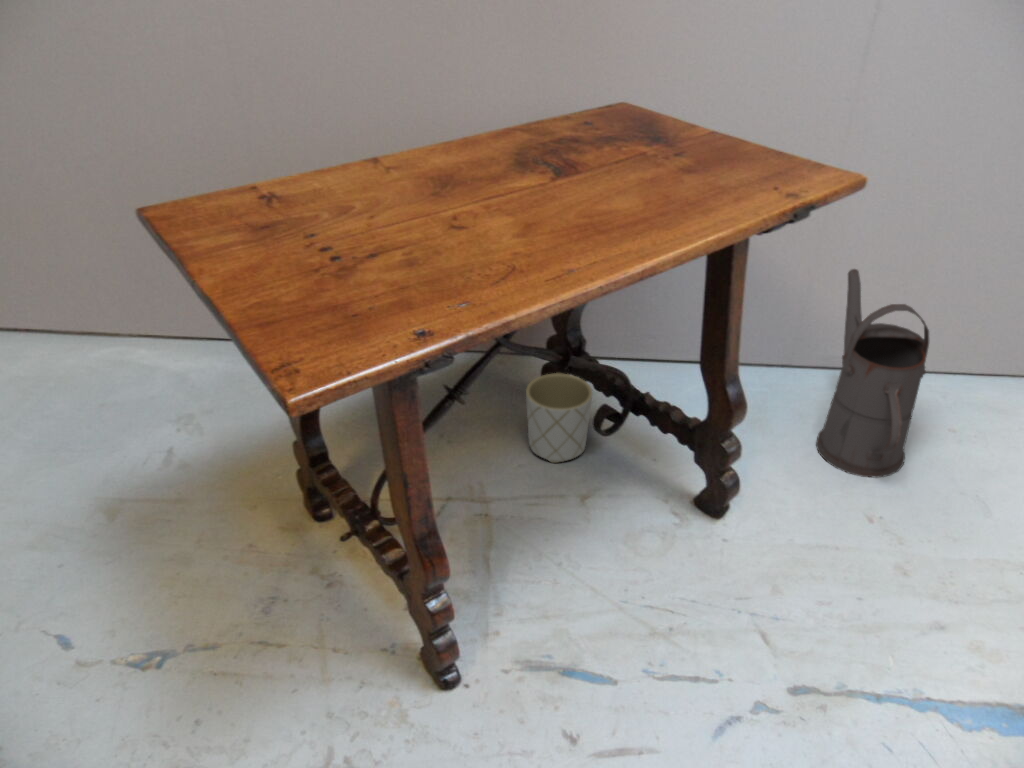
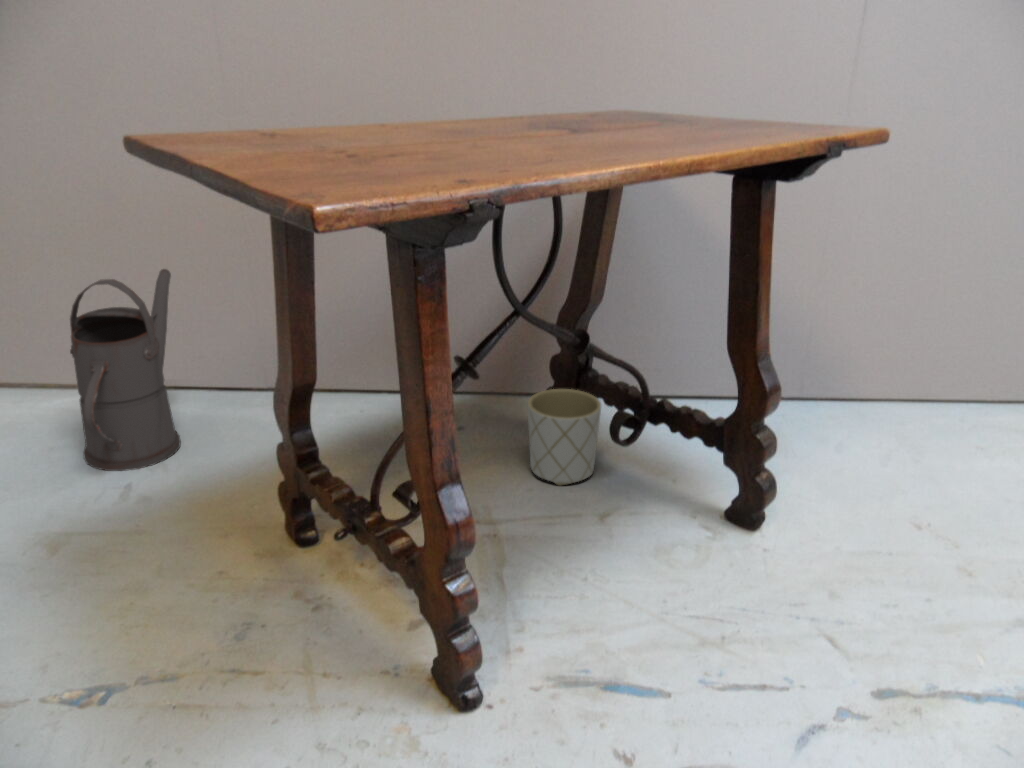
watering can: present [816,269,929,478] -> present [70,269,181,471]

